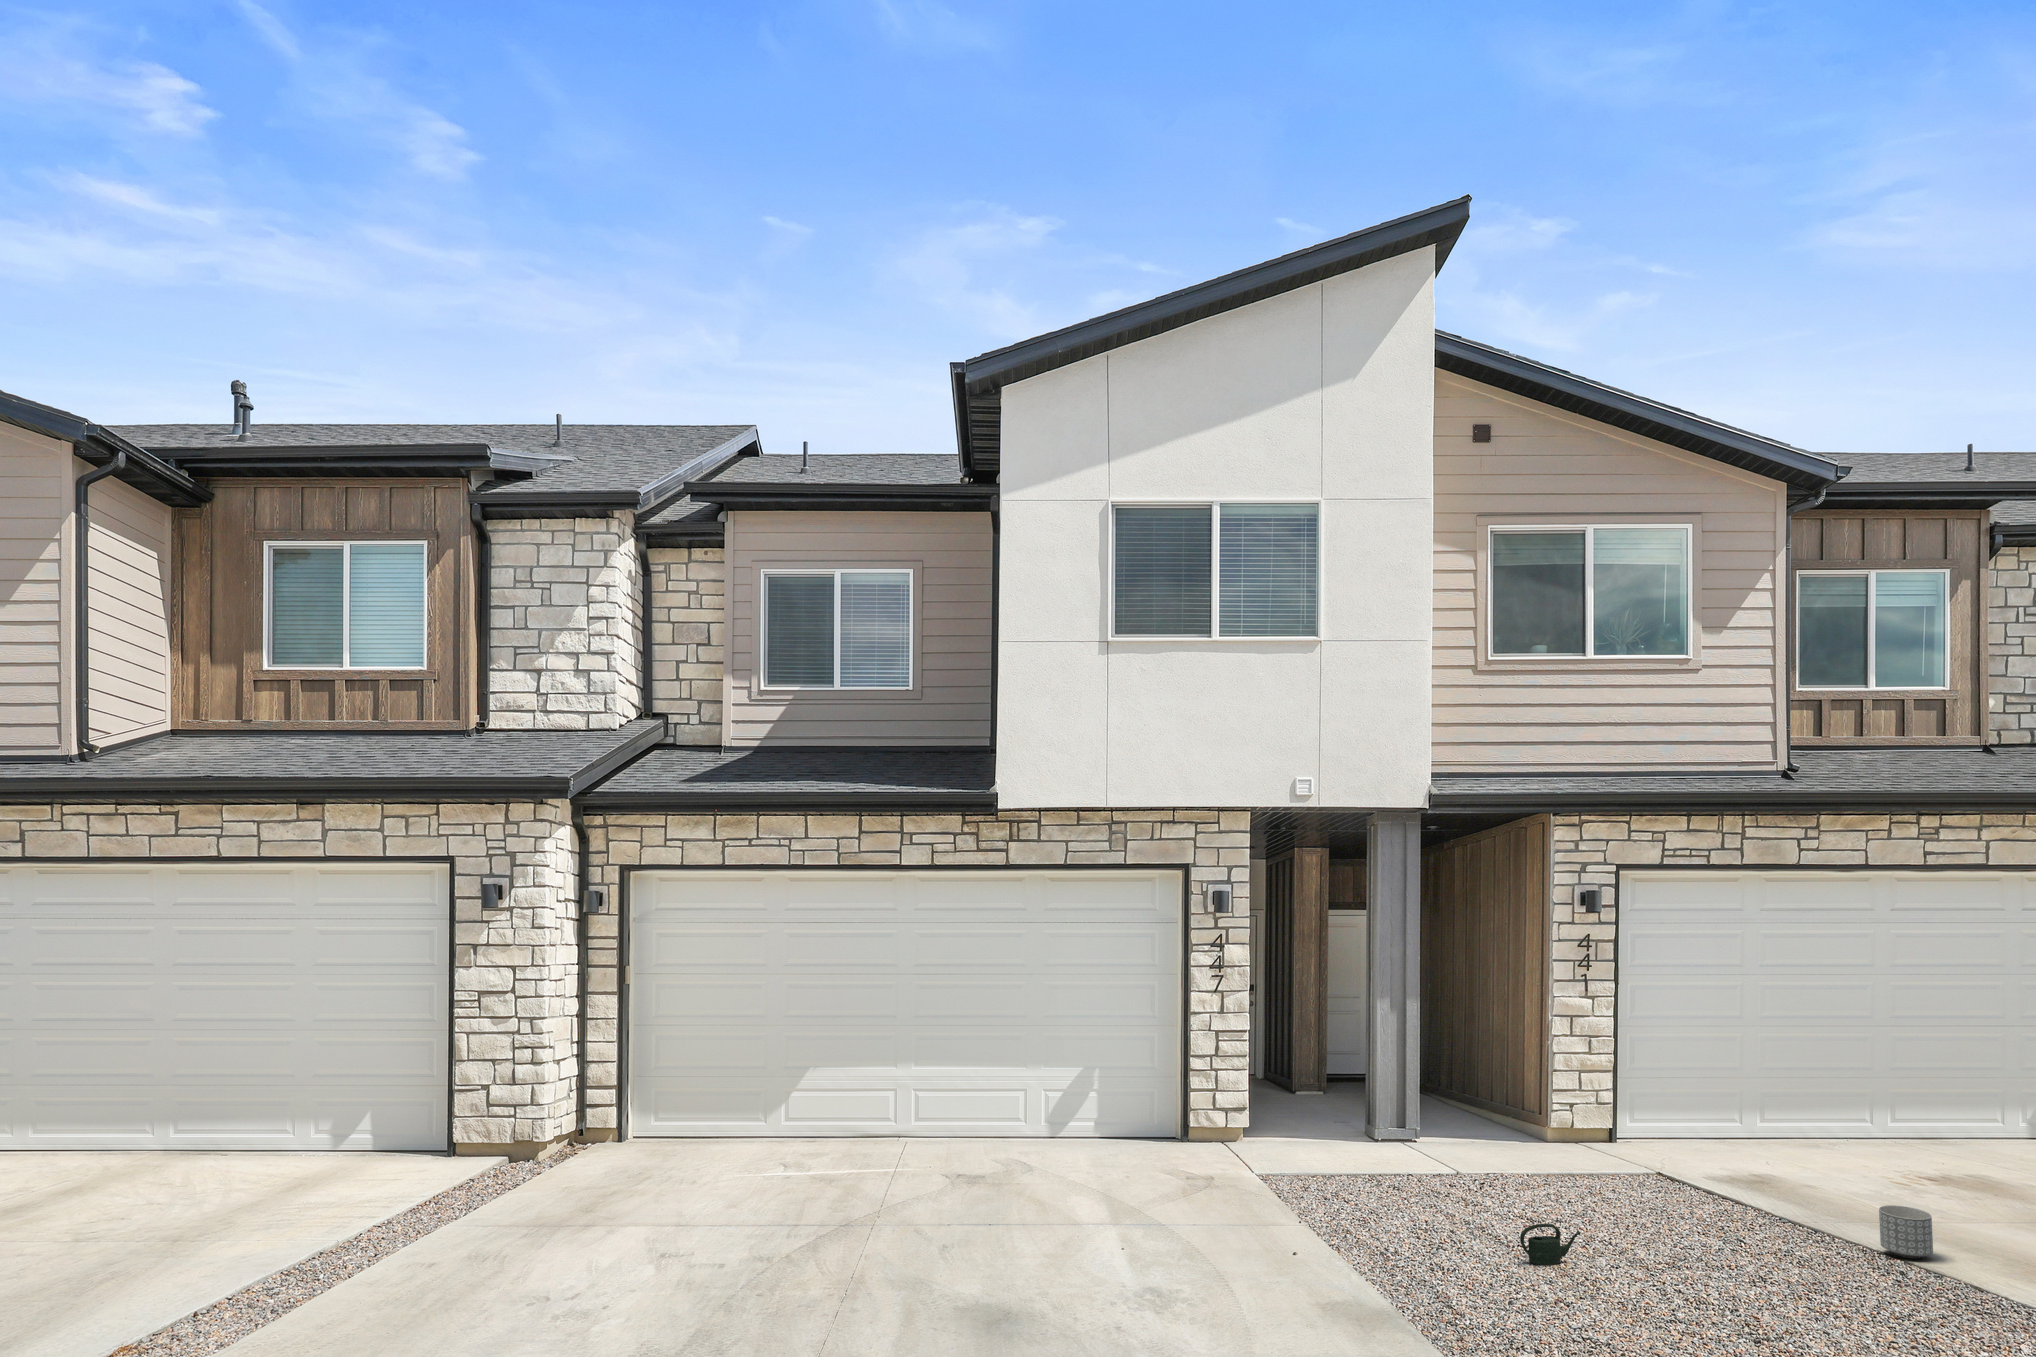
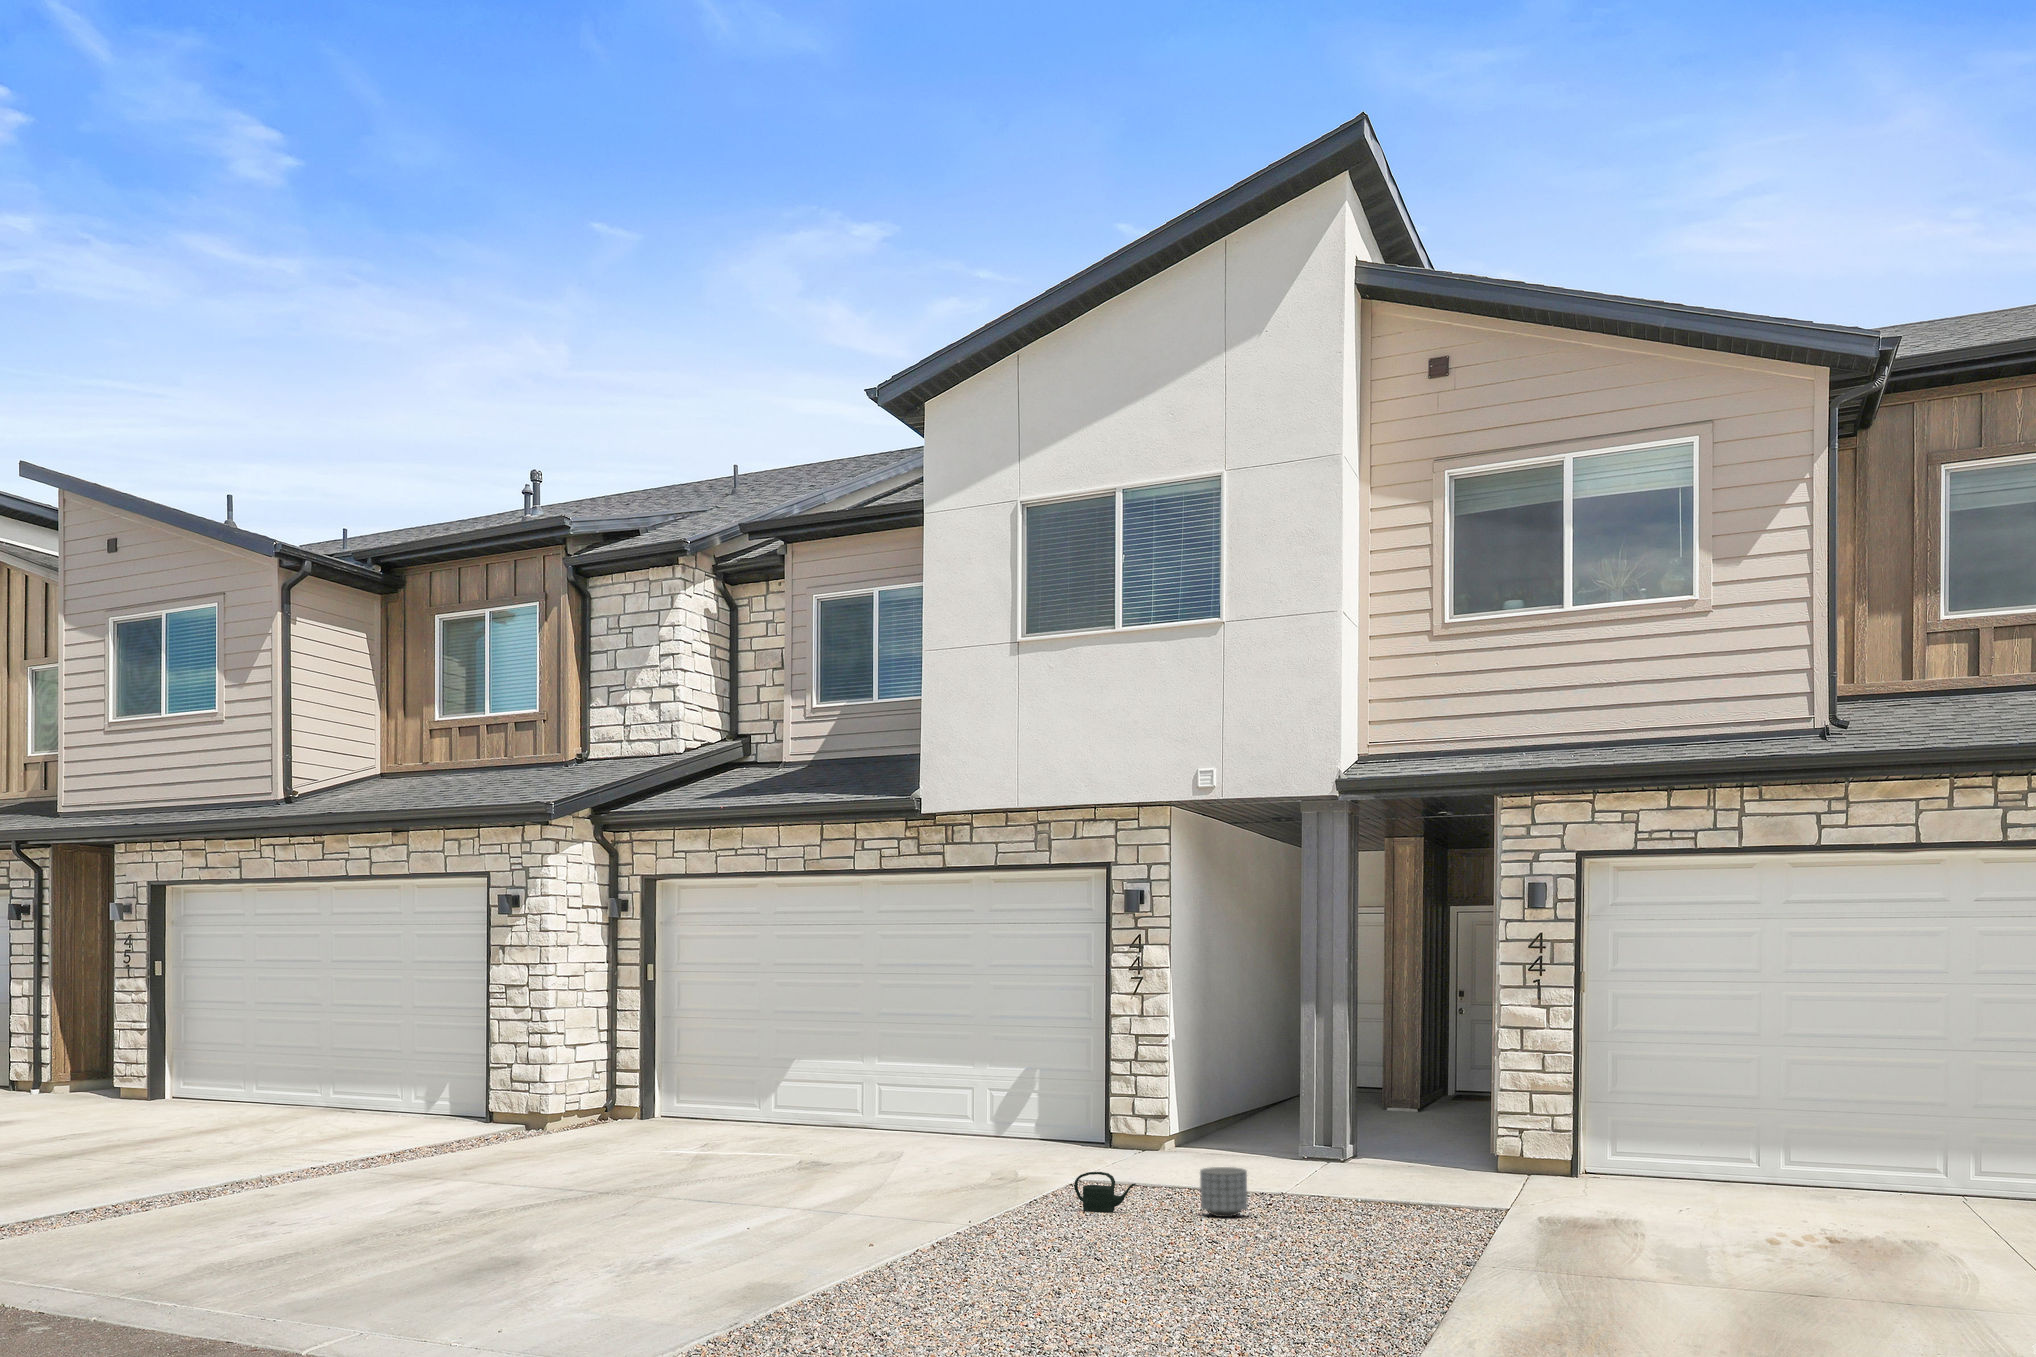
planter: present [1879,1205,1933,1259] -> present [1200,1167,1248,1217]

